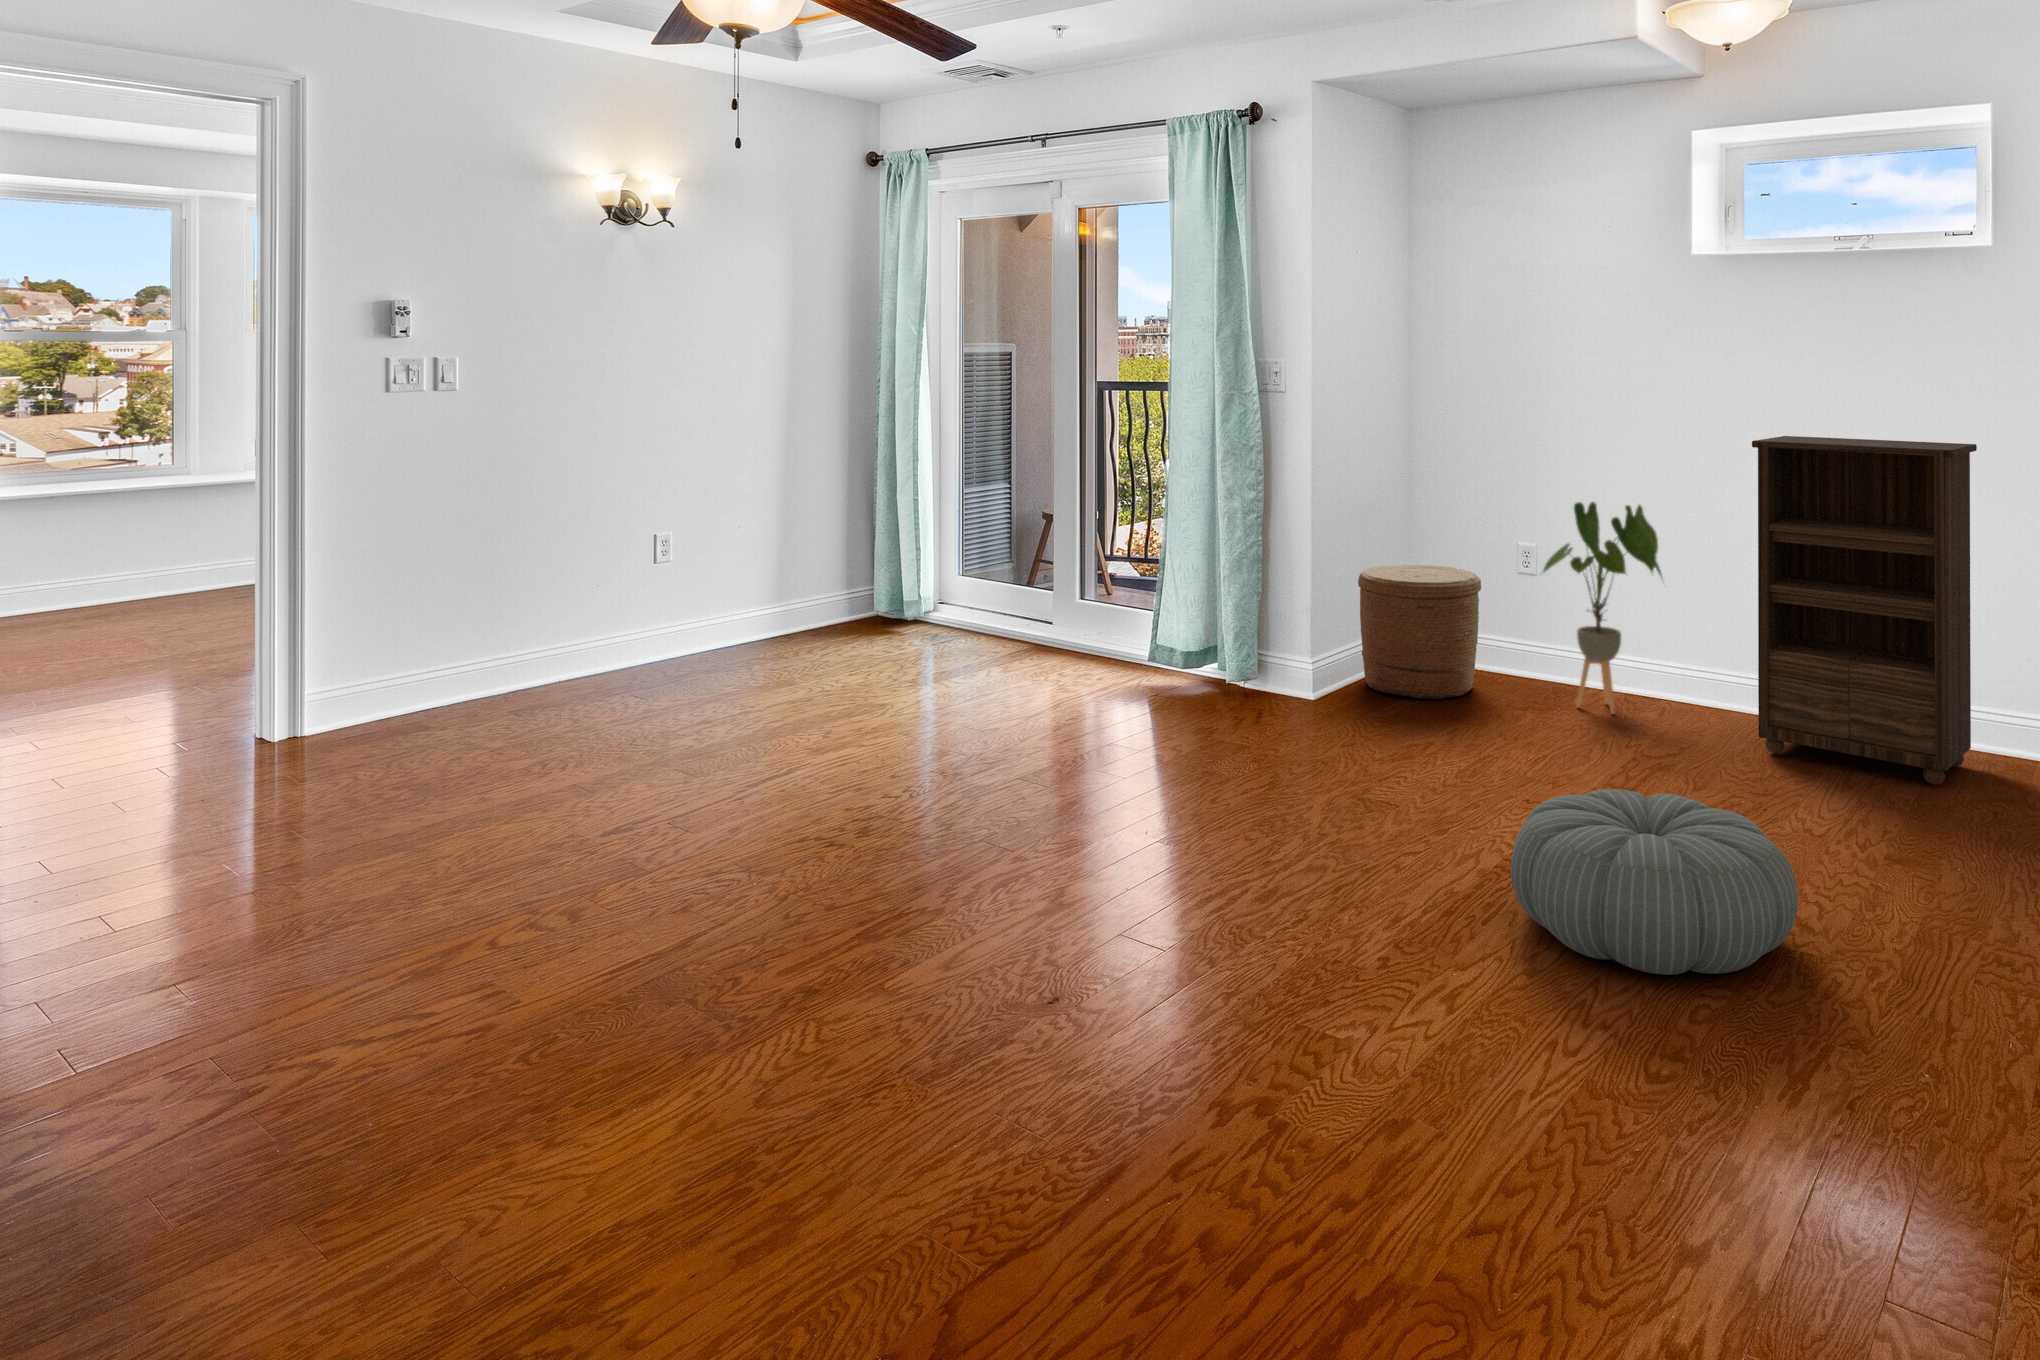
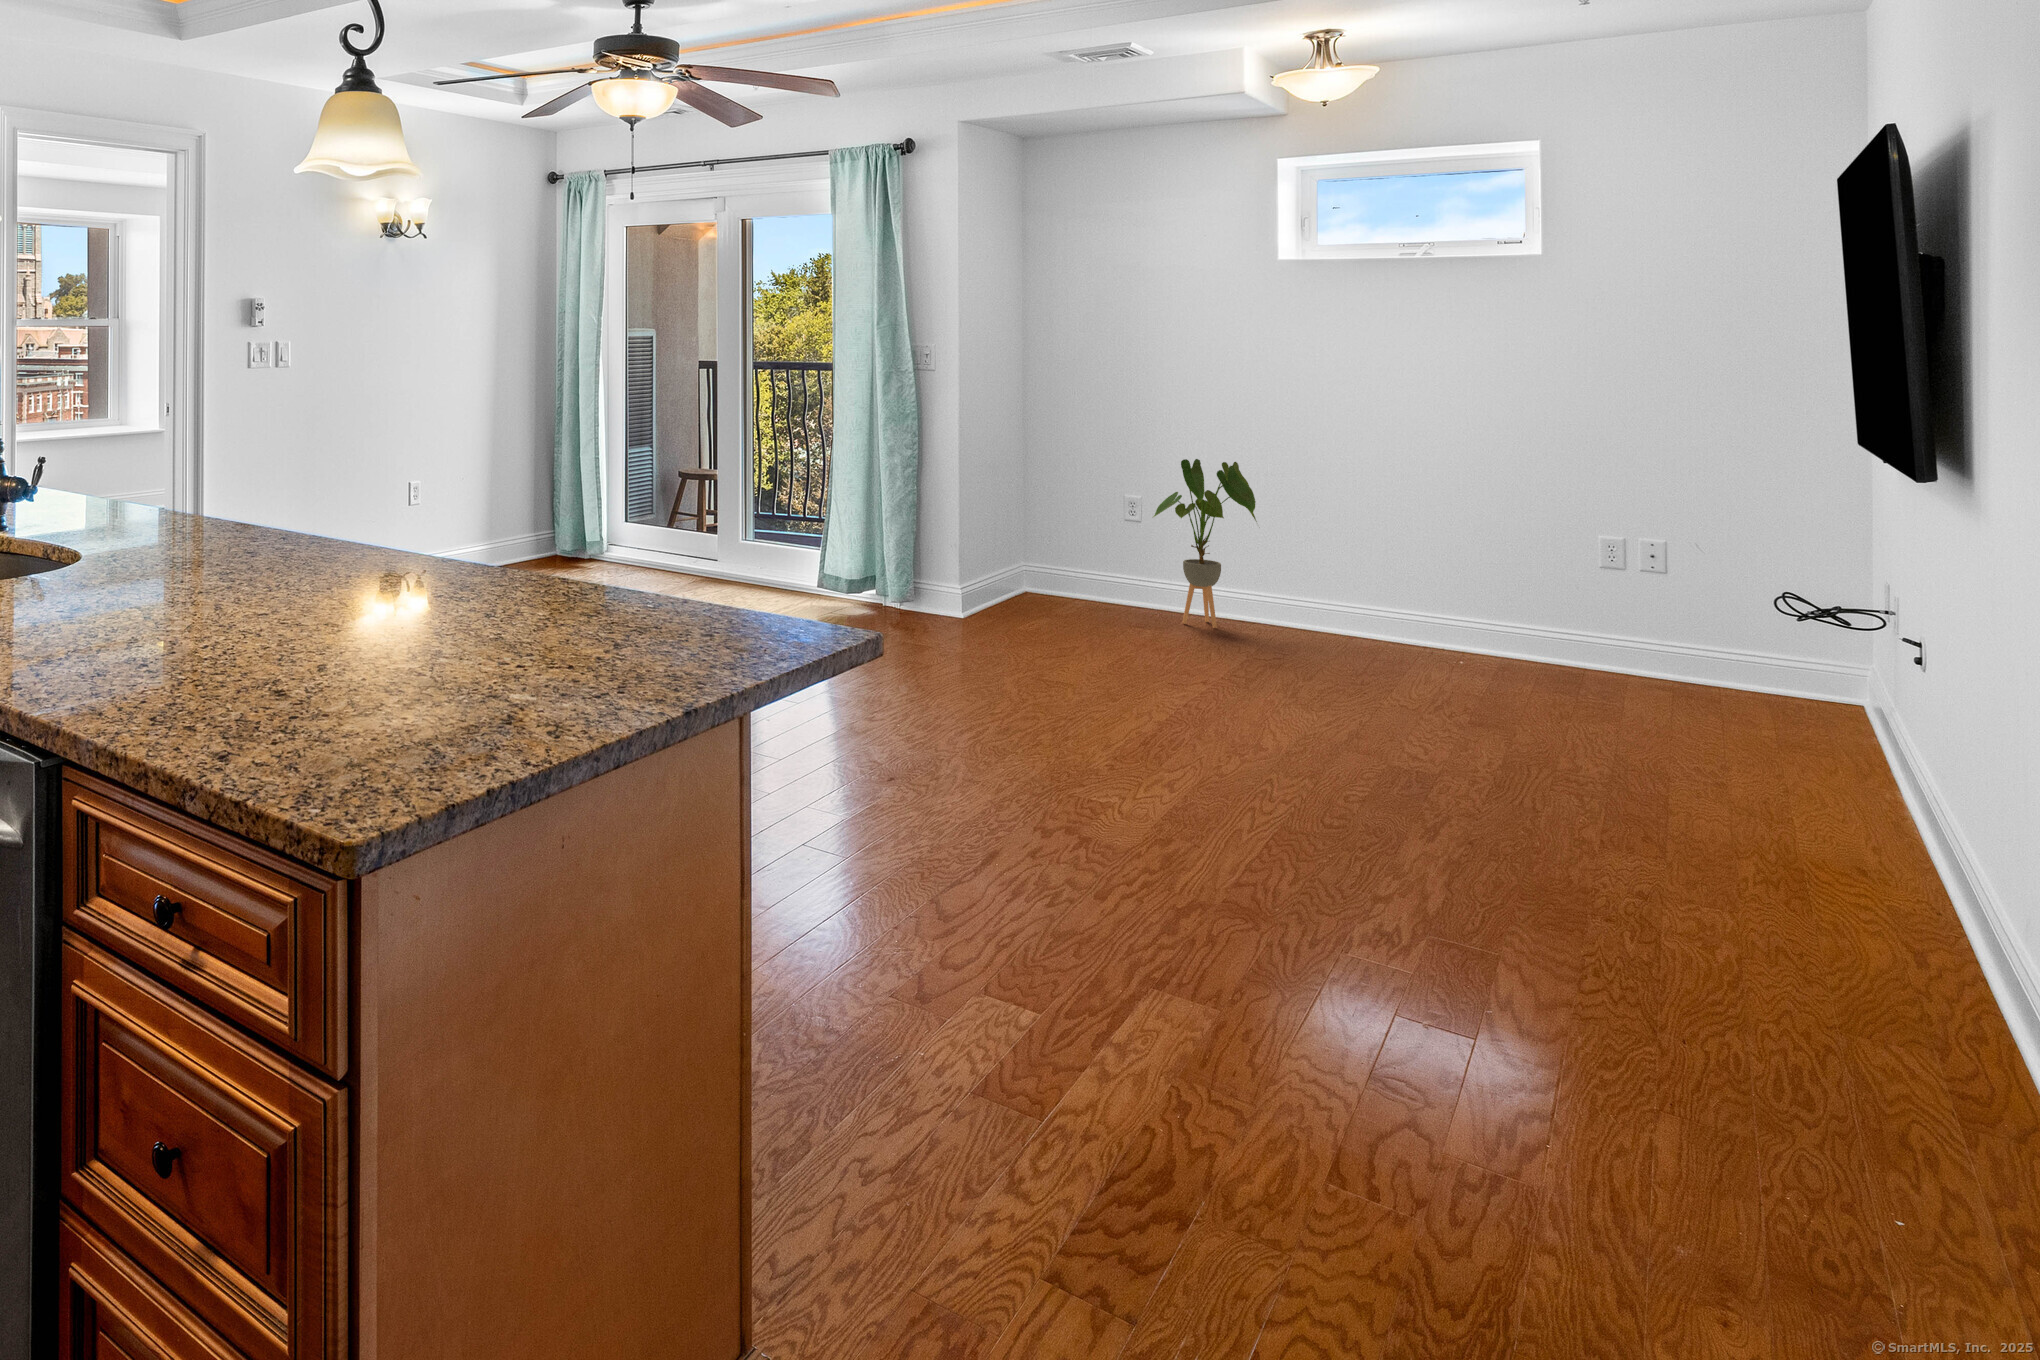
bookshelf: present [1752,436,1977,785] -> none [1340,406,1529,676]
woven basket: present [1358,565,1481,699] -> none [994,512,1098,617]
pouf: present [1511,789,1798,975] -> none [1188,658,1409,776]

